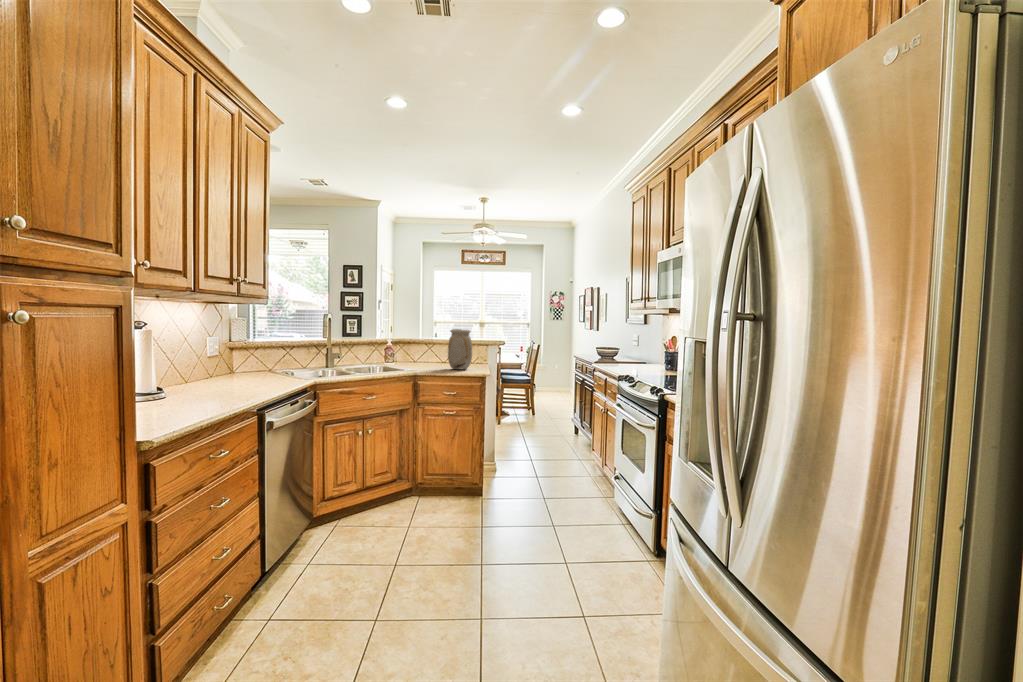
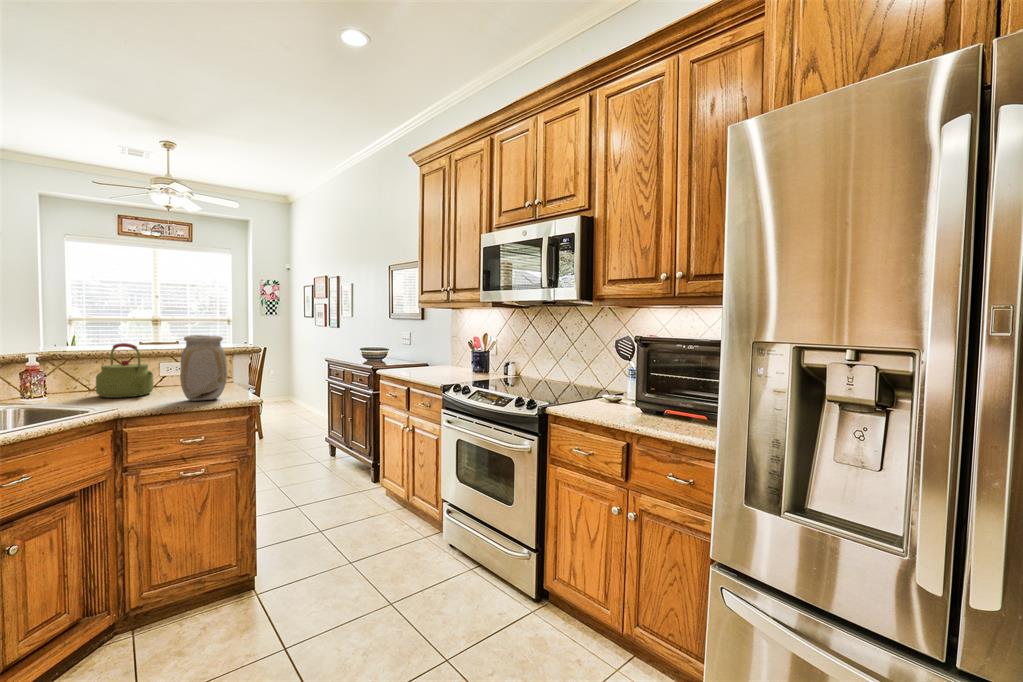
kettle: none [415,334,441,365] -> present [96,343,154,398]

